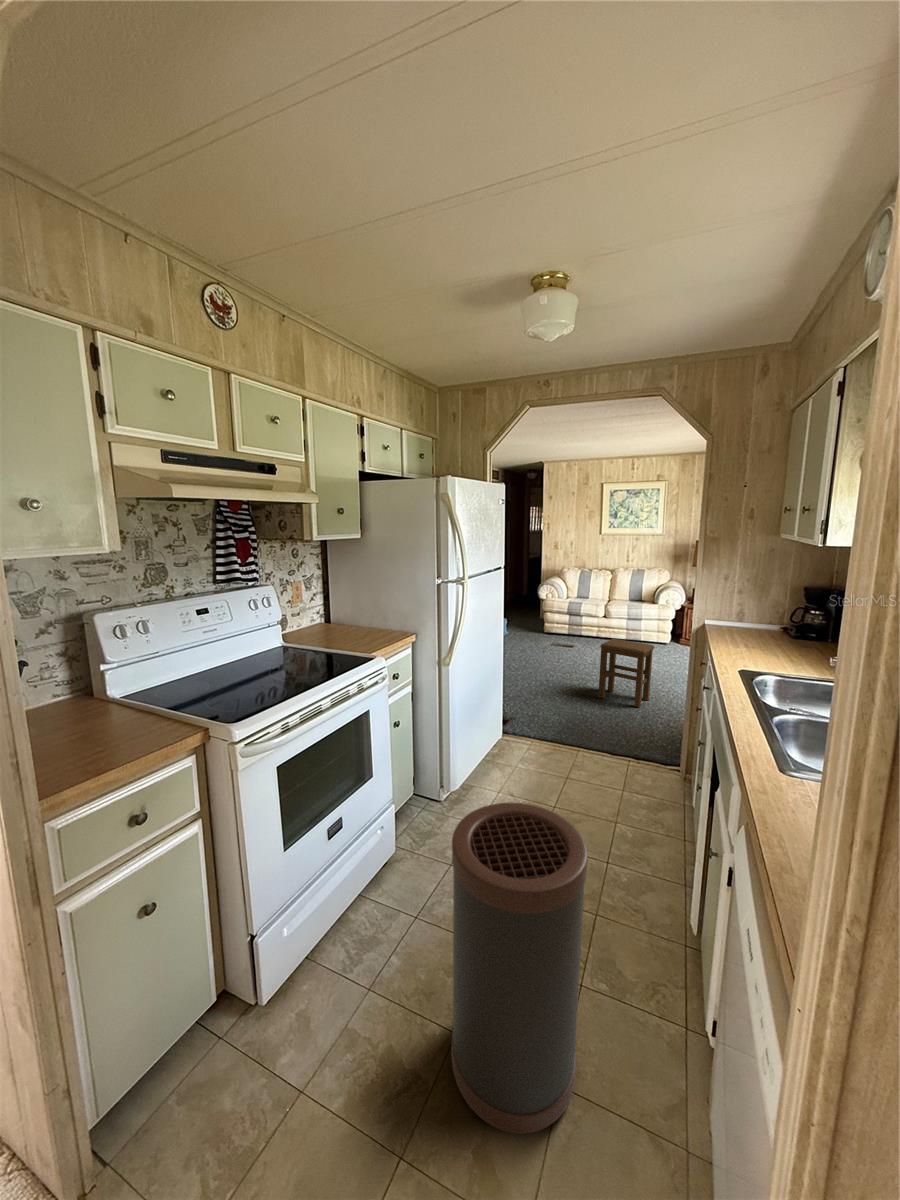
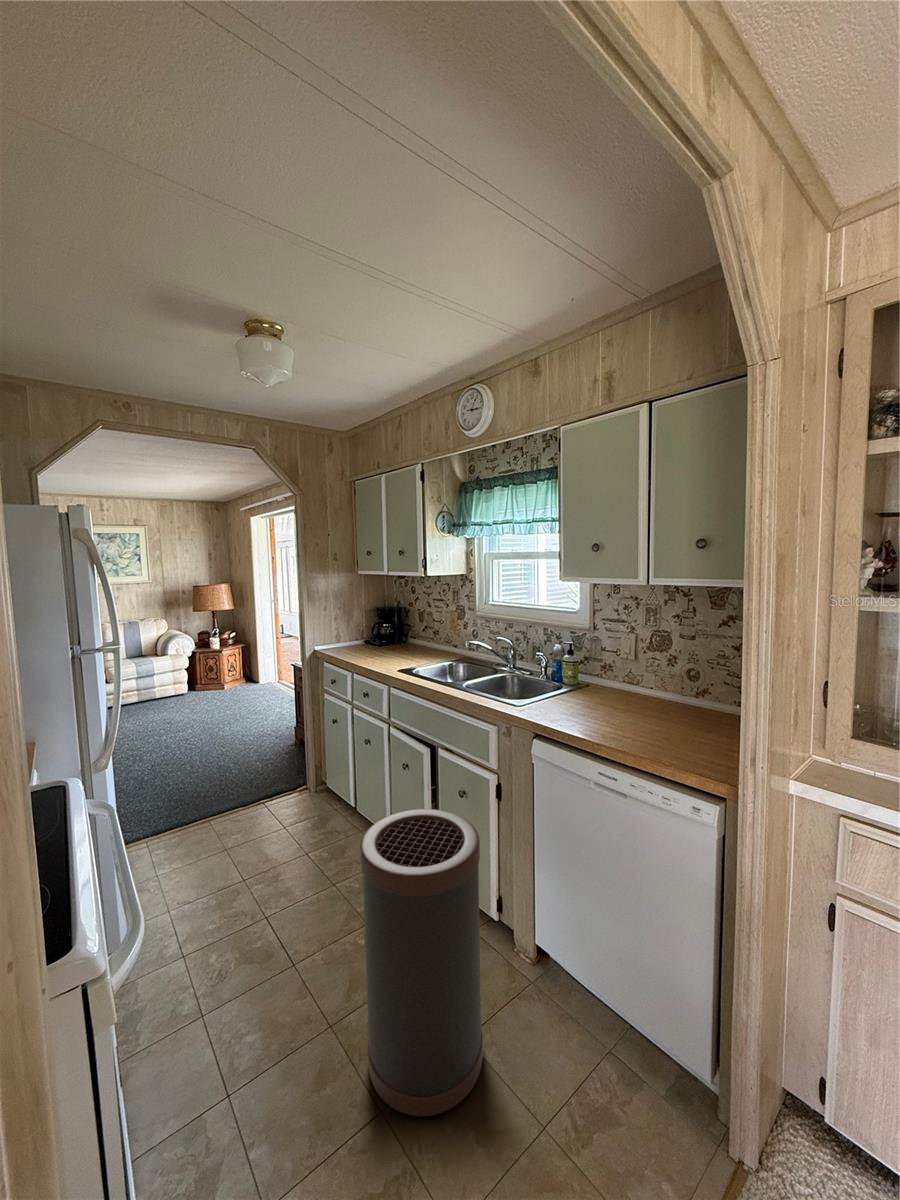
stool: present [598,639,654,708] -> none [168,690,224,765]

